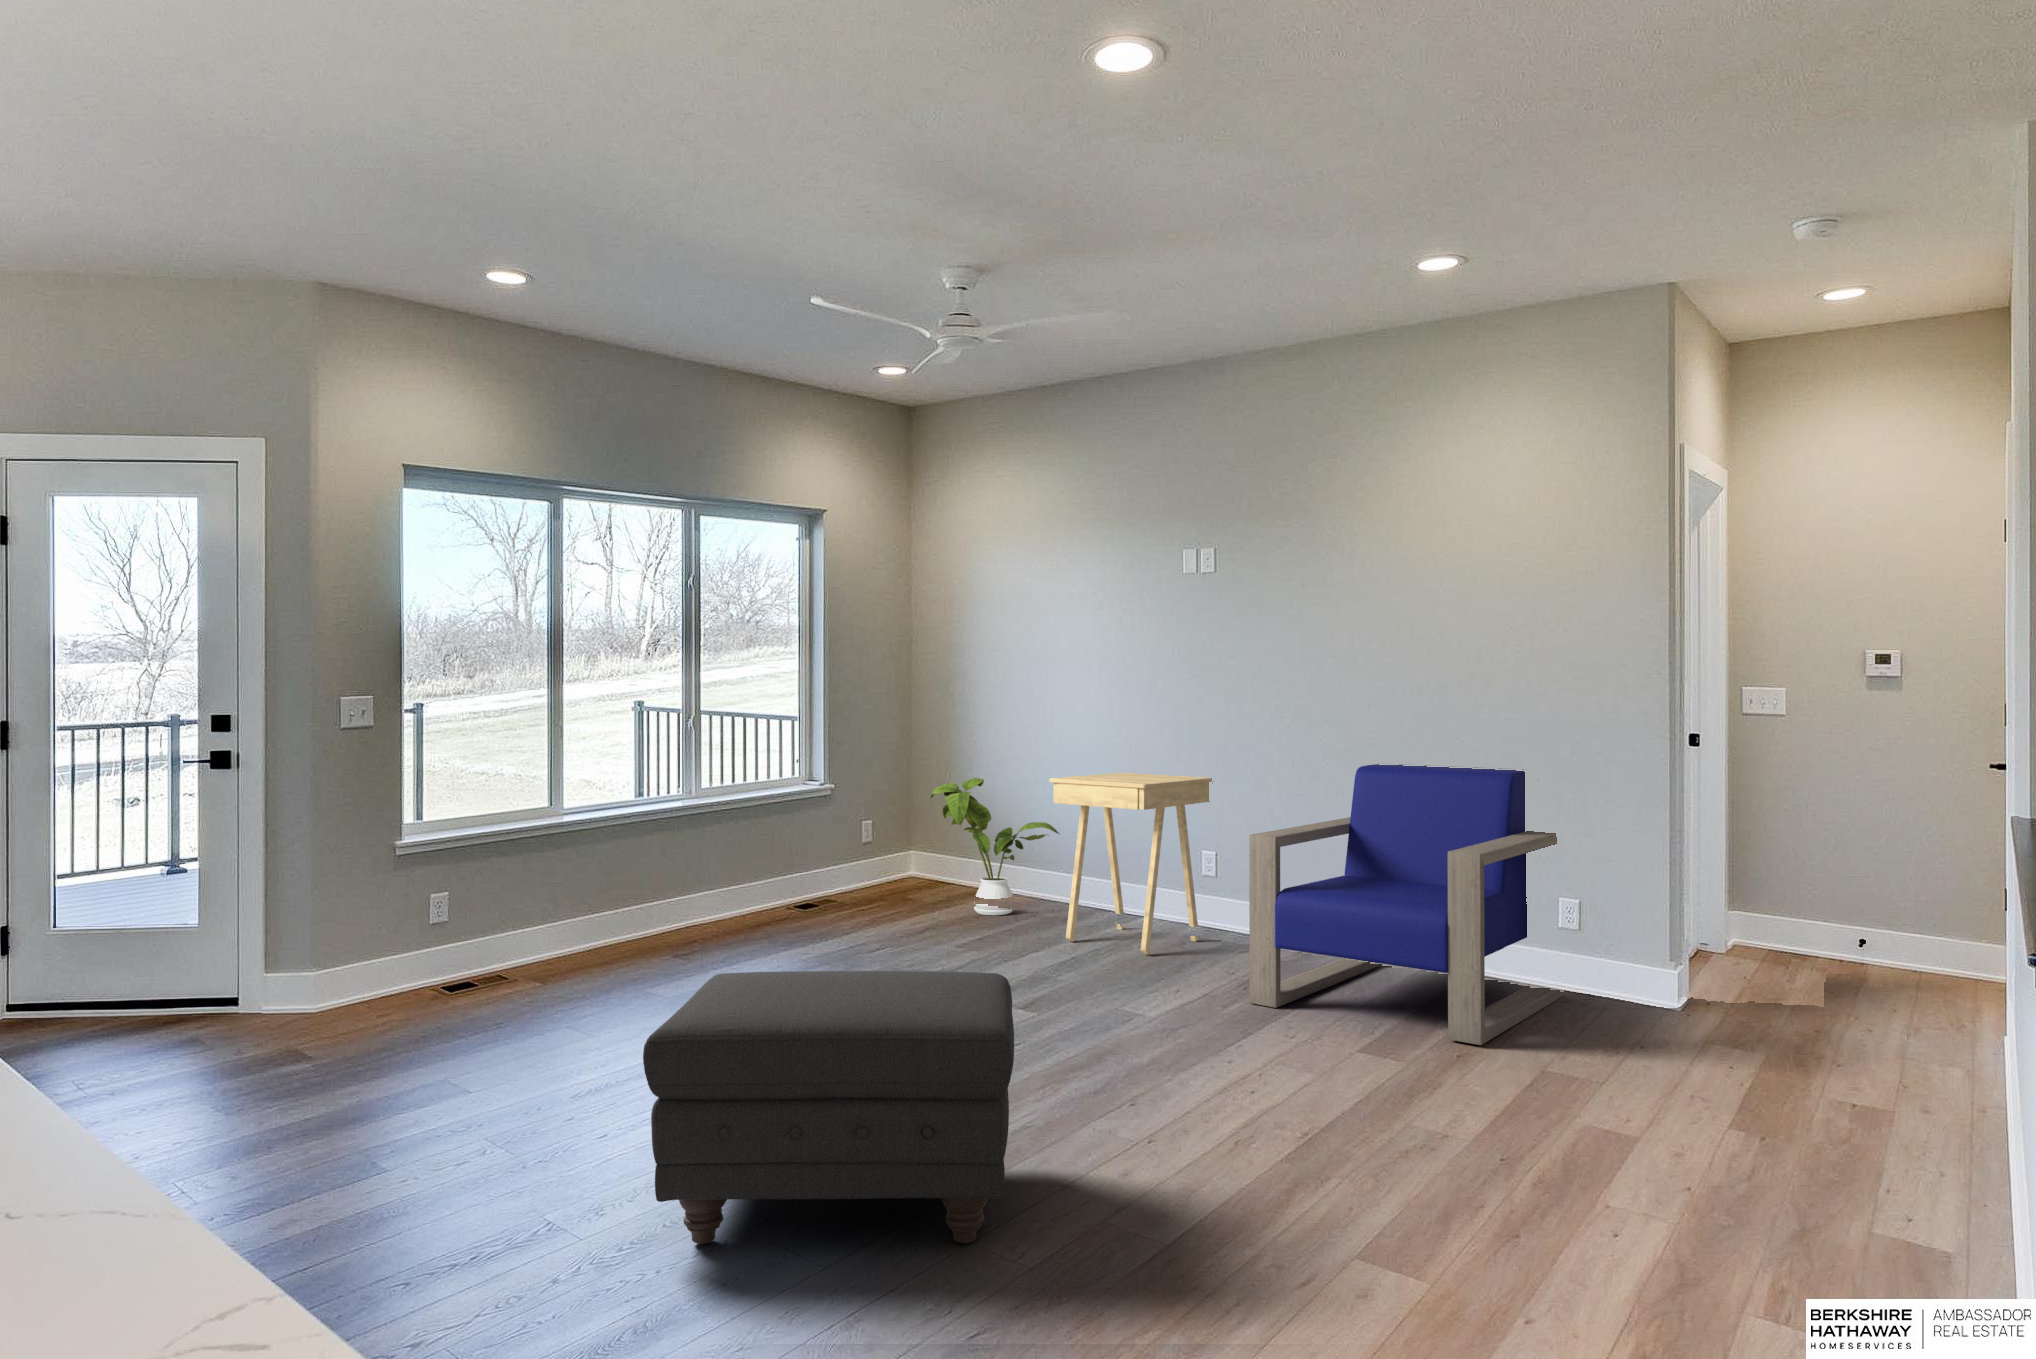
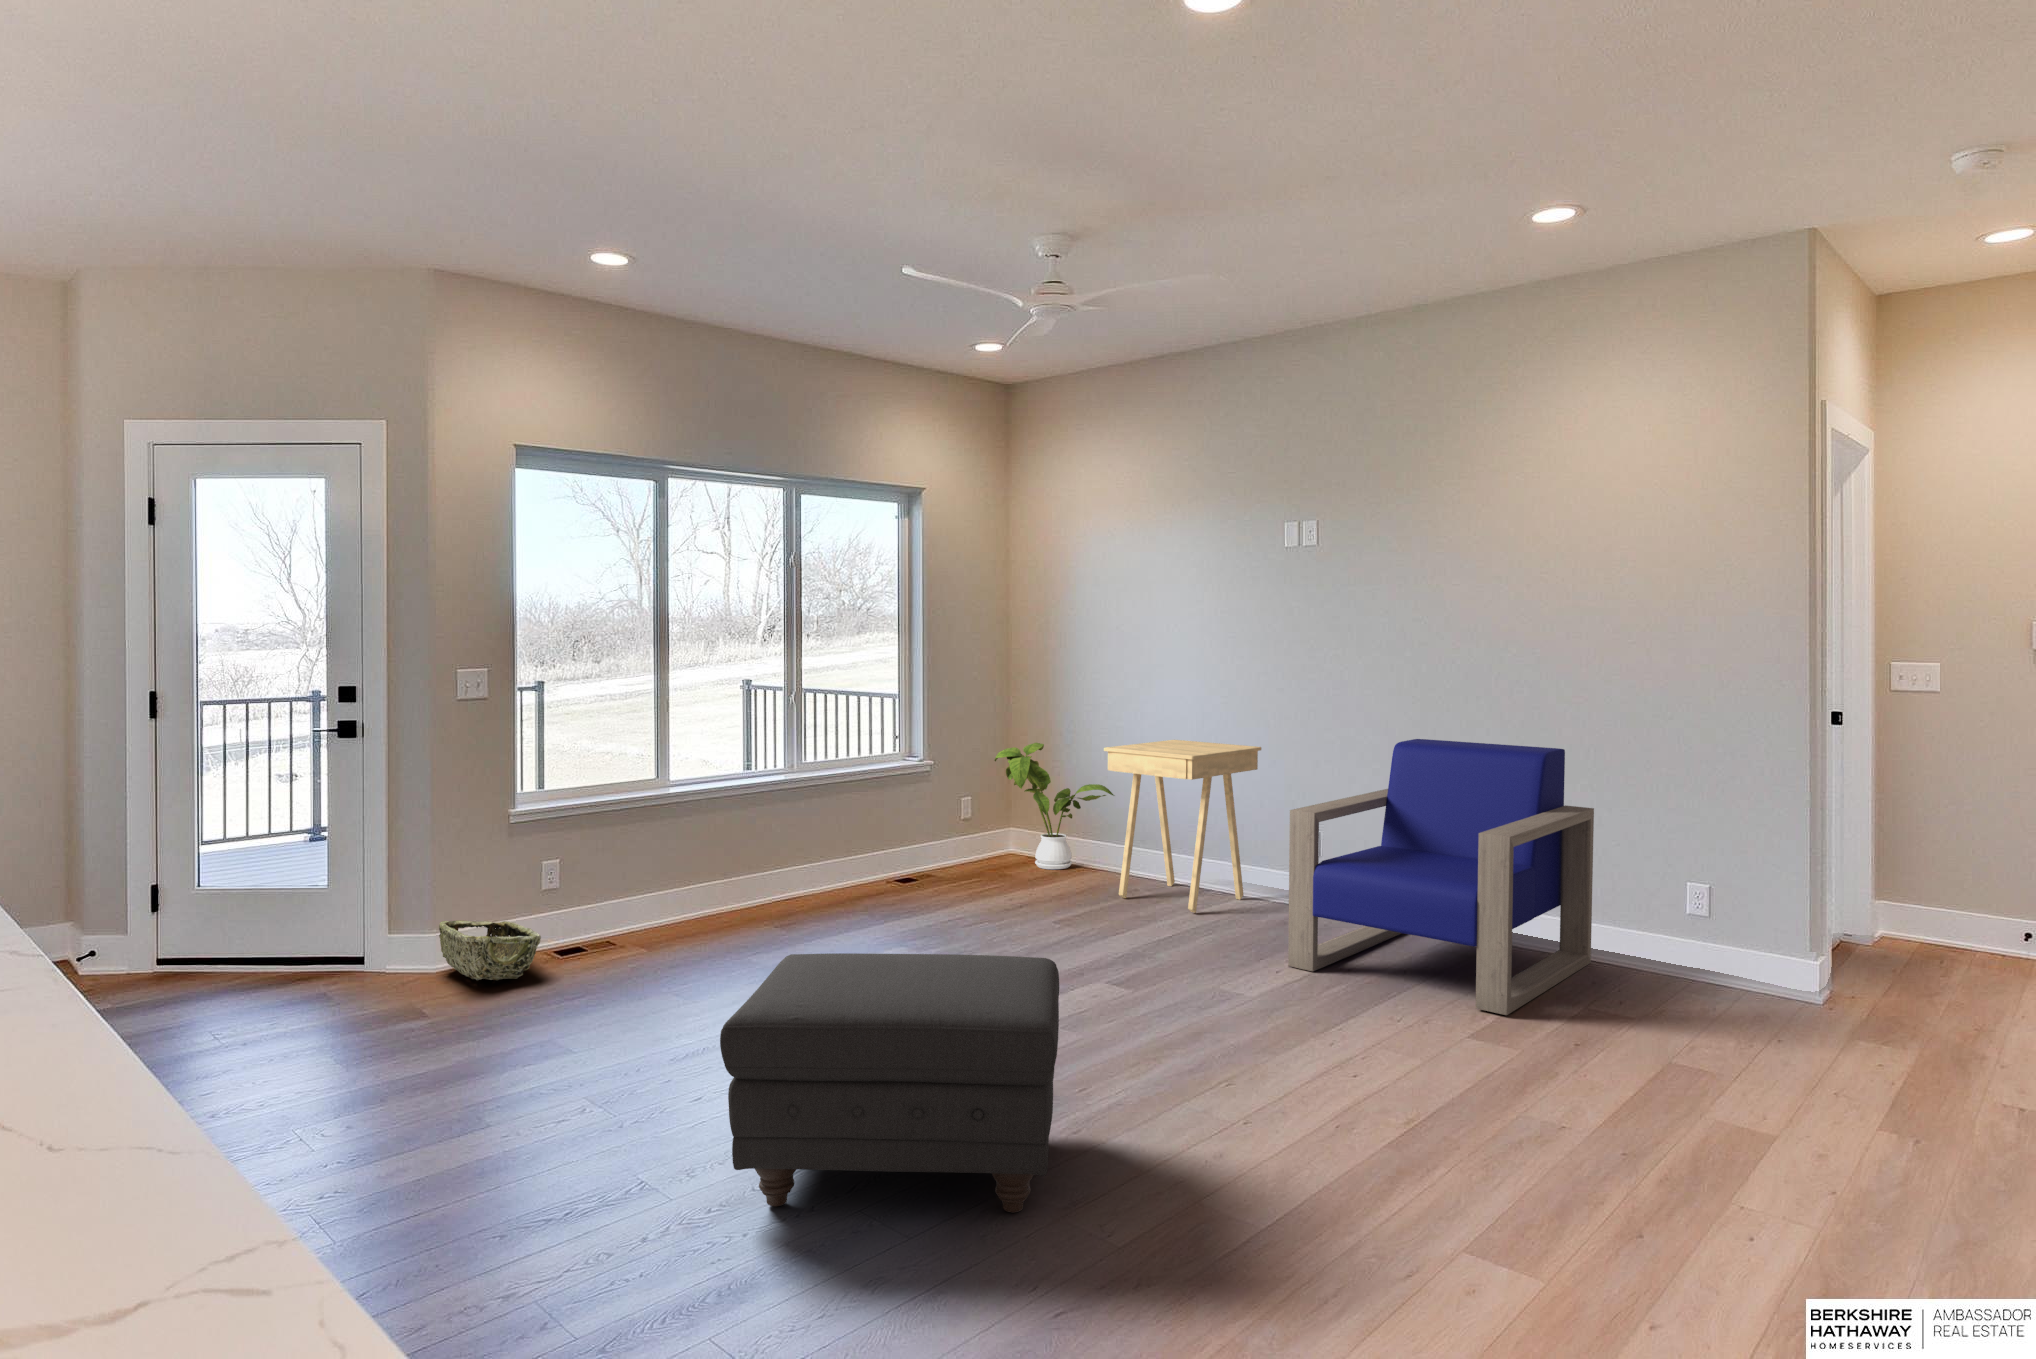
woven basket: none [313,965,431,1031] -> present [439,921,541,981]

